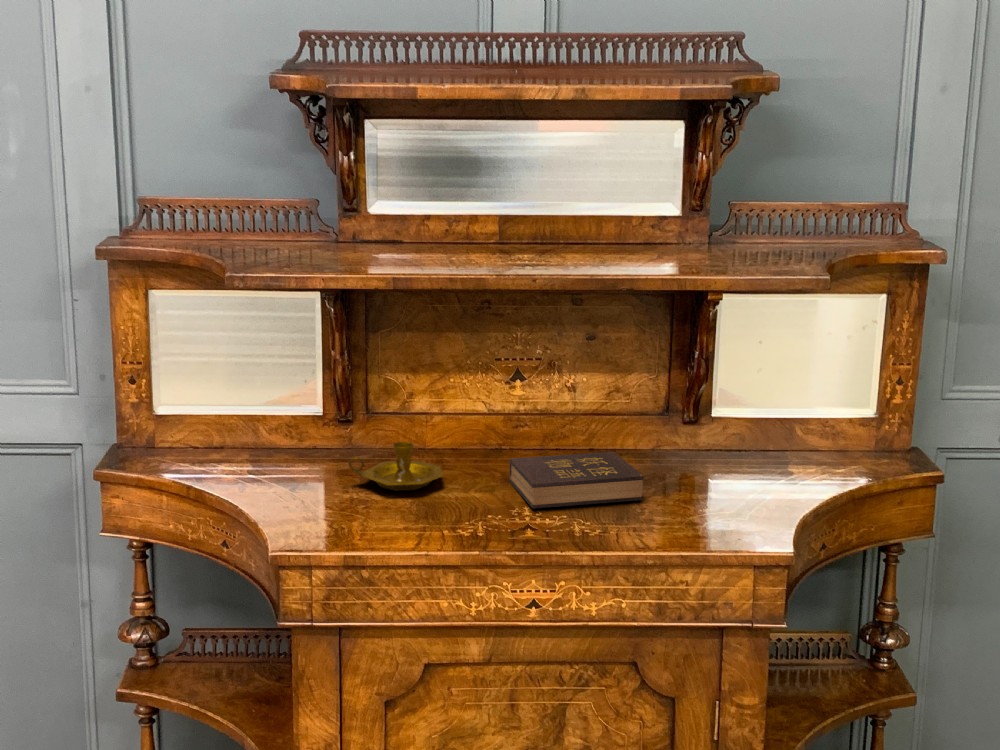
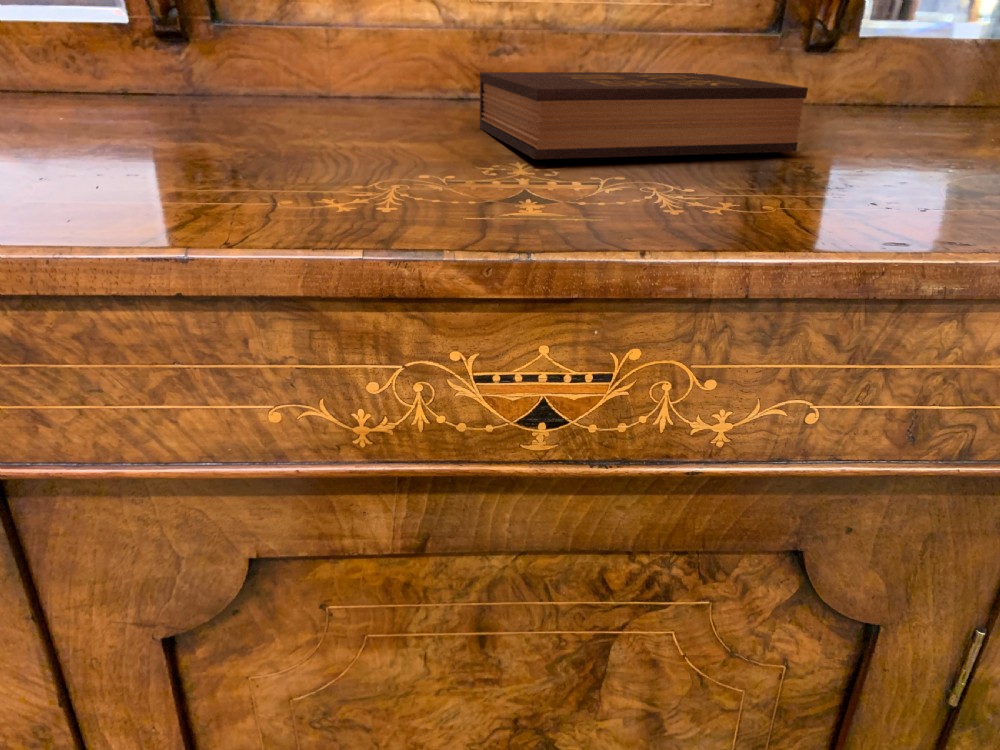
candlestick: present [349,442,443,491] -> none [103,26,331,133]

